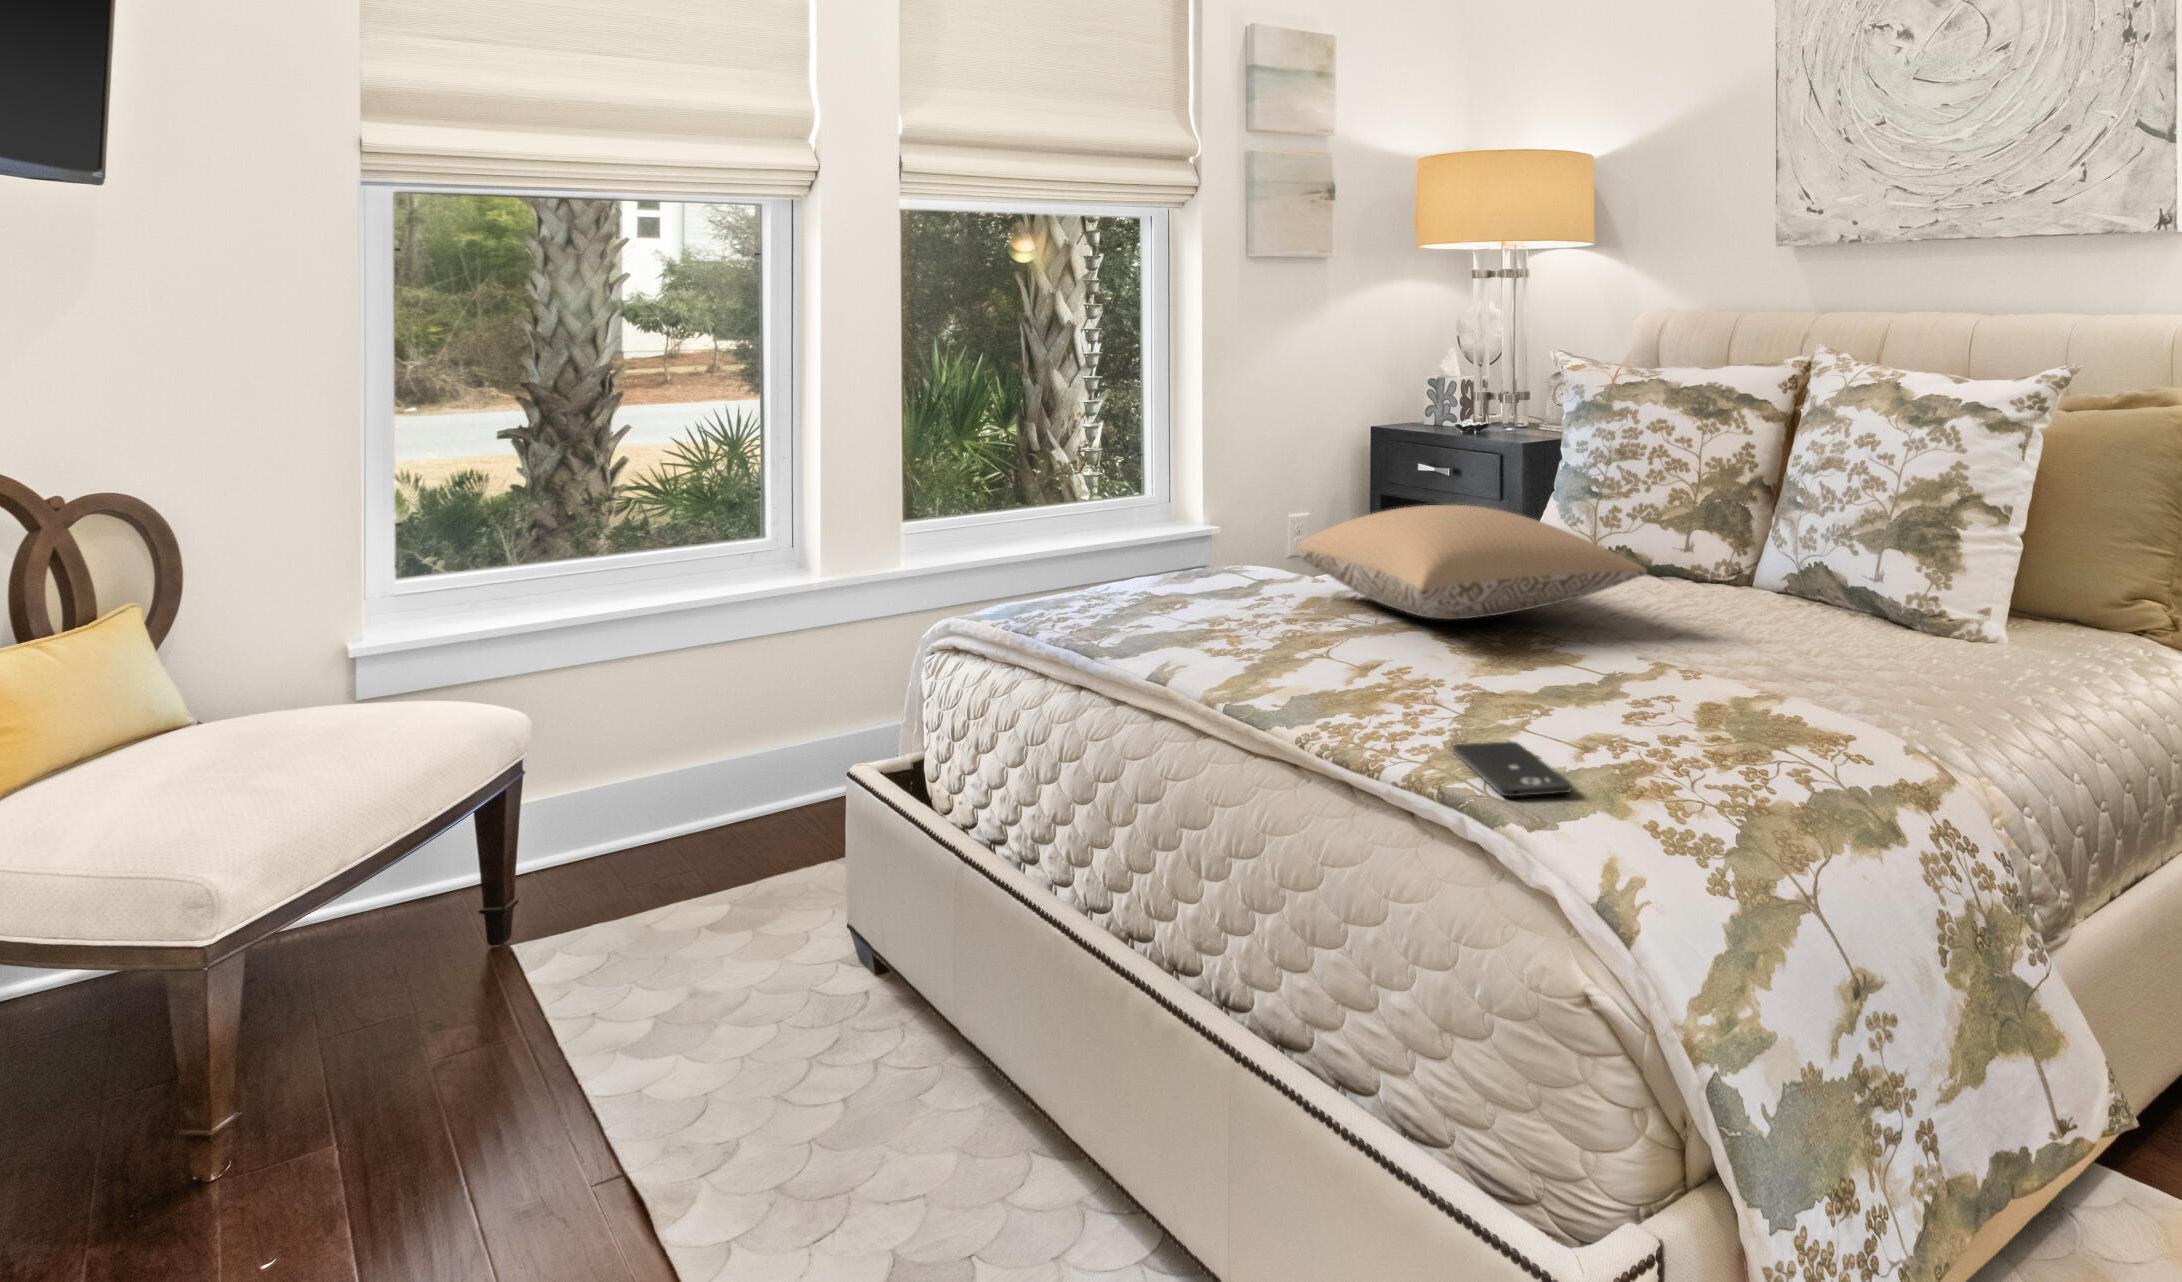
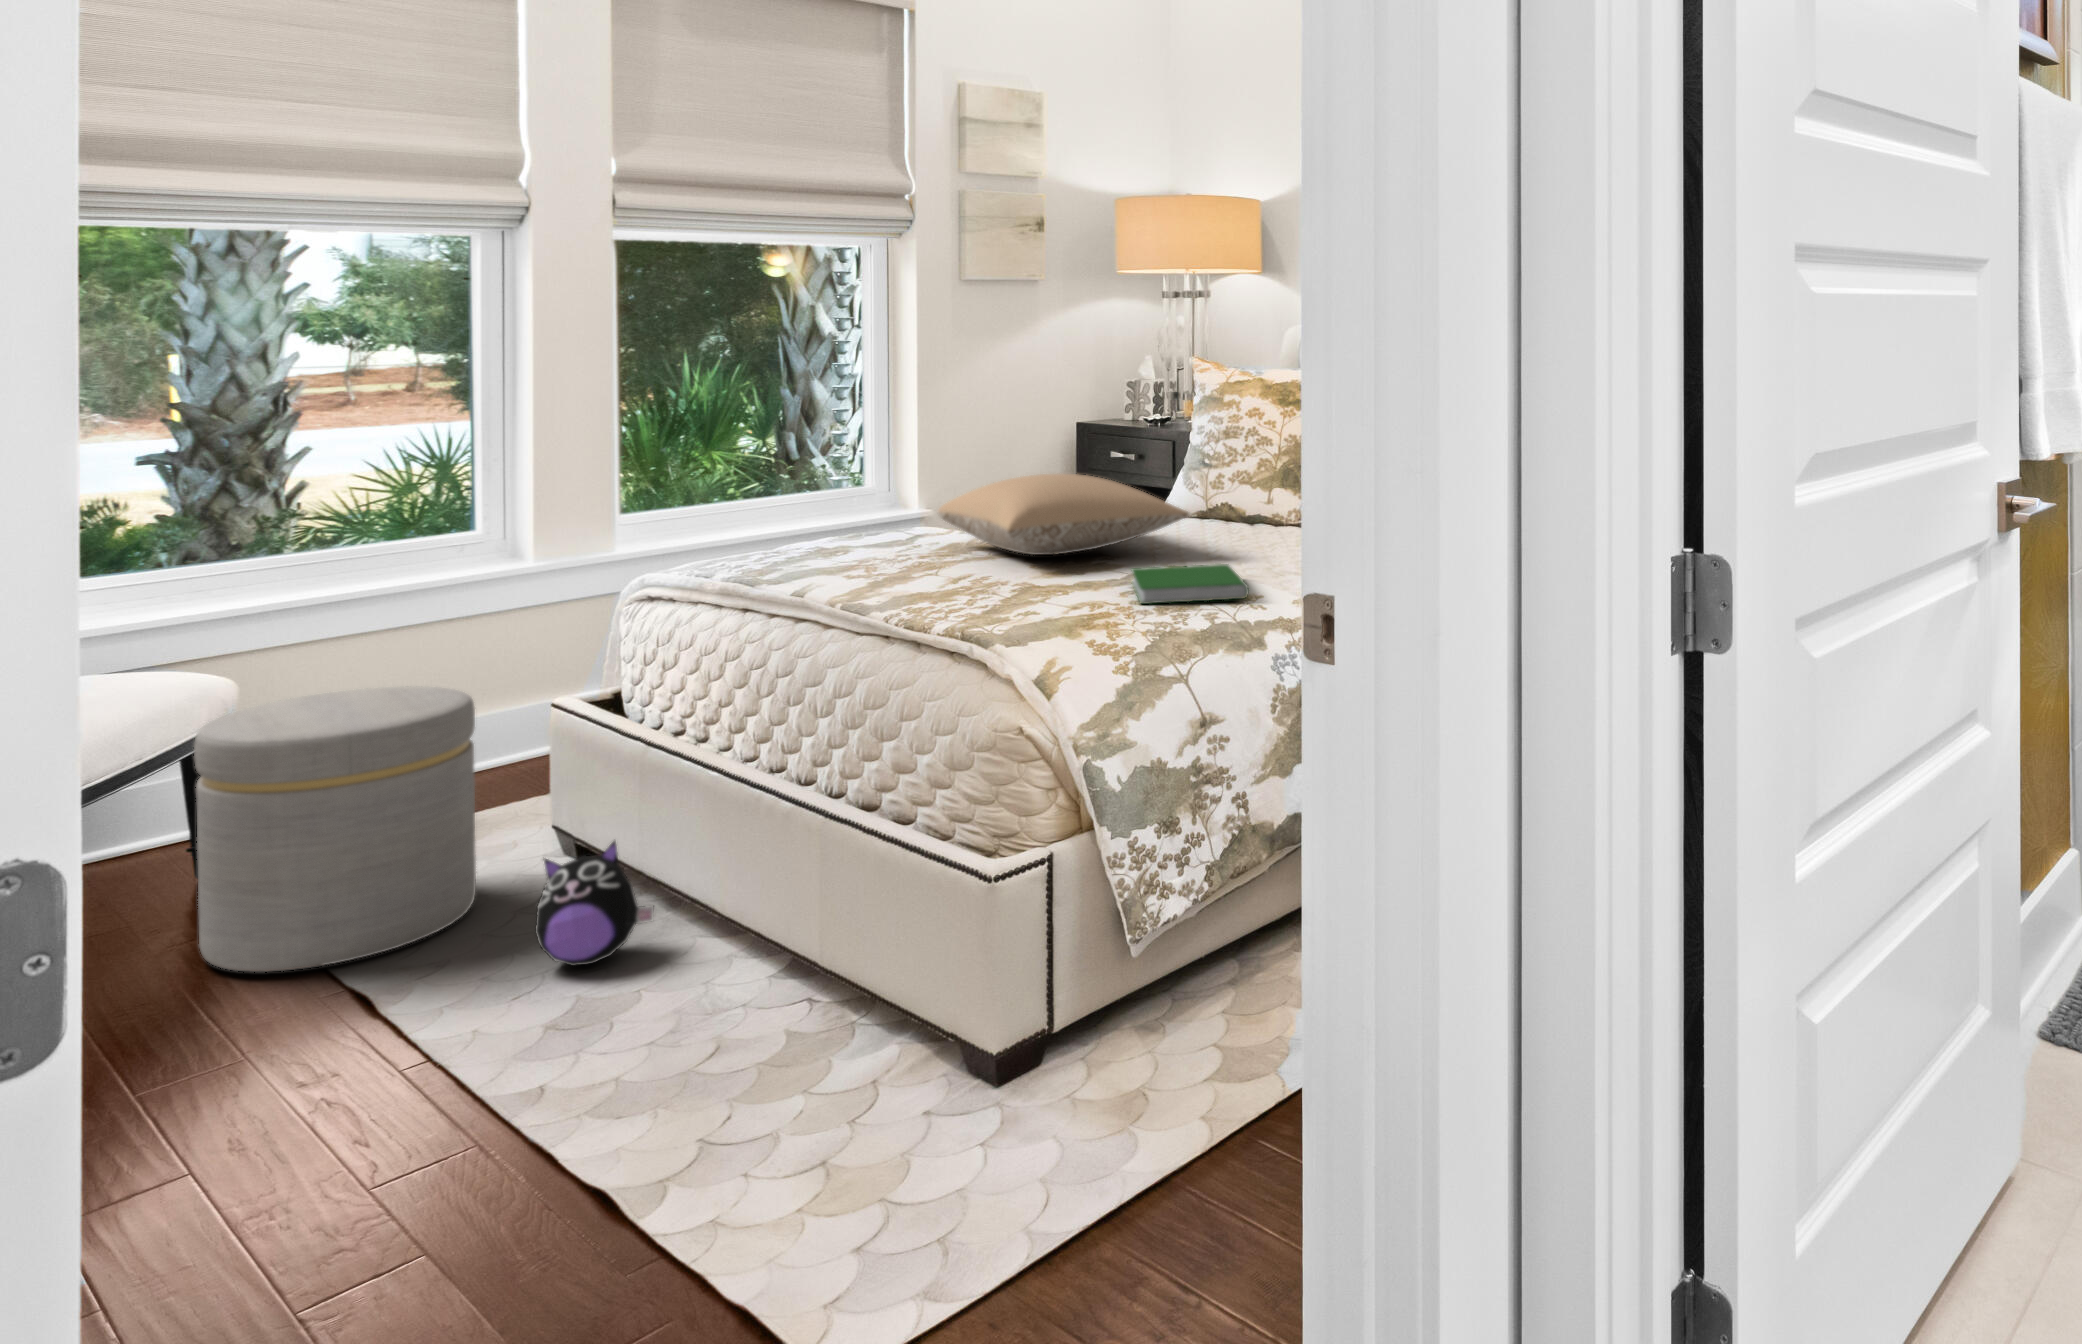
hardcover book: none [1603,657,1834,733] -> present [1132,564,1248,604]
smartphone: present [1453,741,1571,796] -> none [986,611,1045,633]
ottoman: none [443,745,757,1132] -> present [194,686,476,972]
plush toy: none [818,1003,965,1186] -> present [535,841,654,966]

